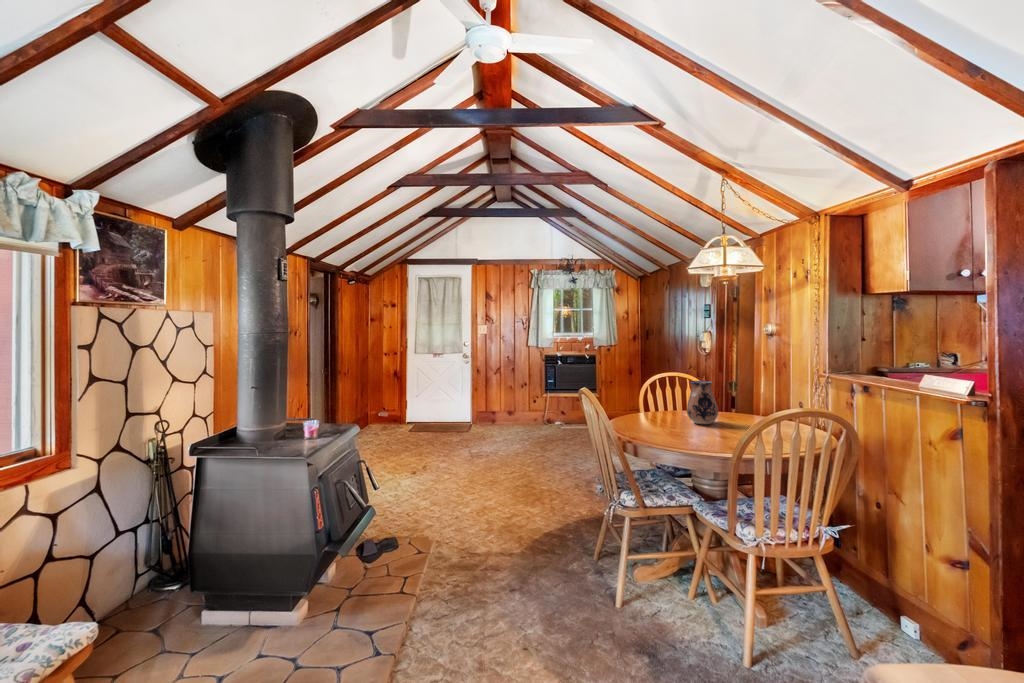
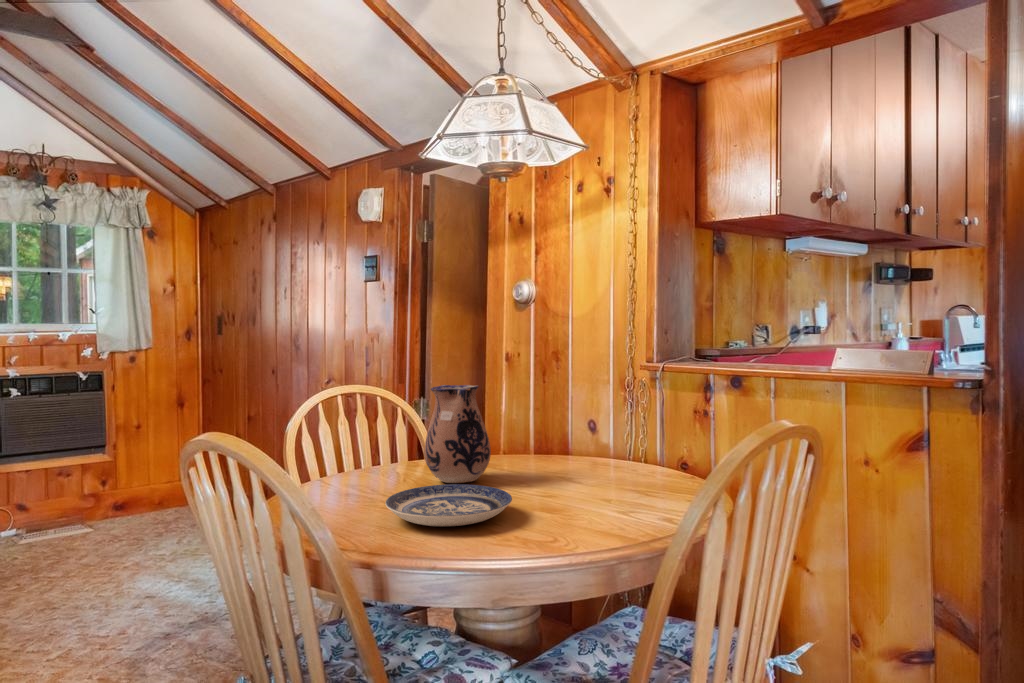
plate: none [652,423,705,439] -> present [385,484,512,526]

